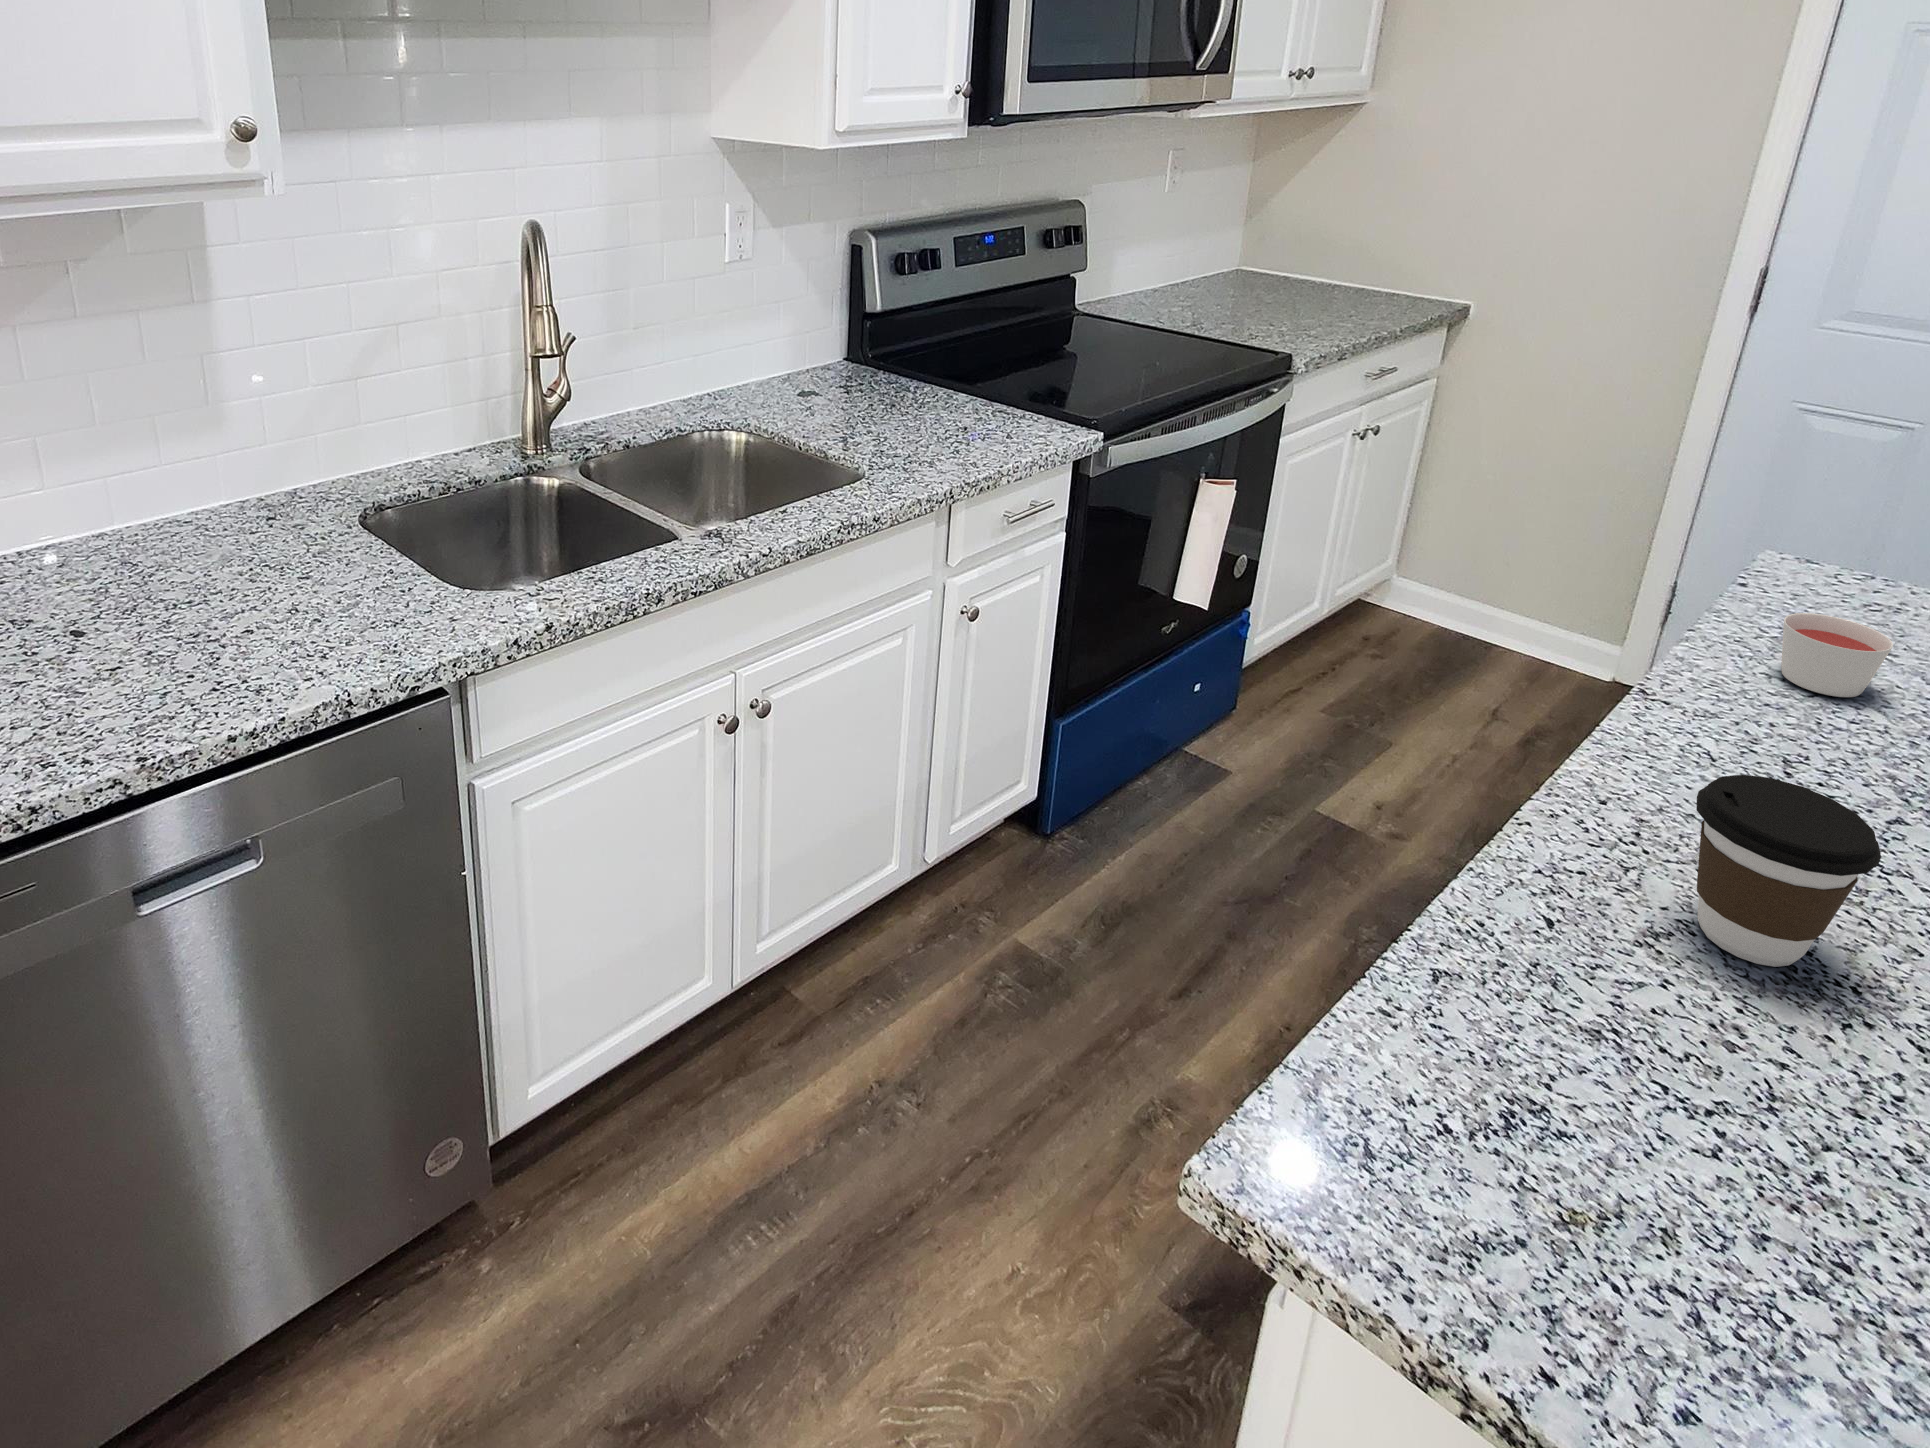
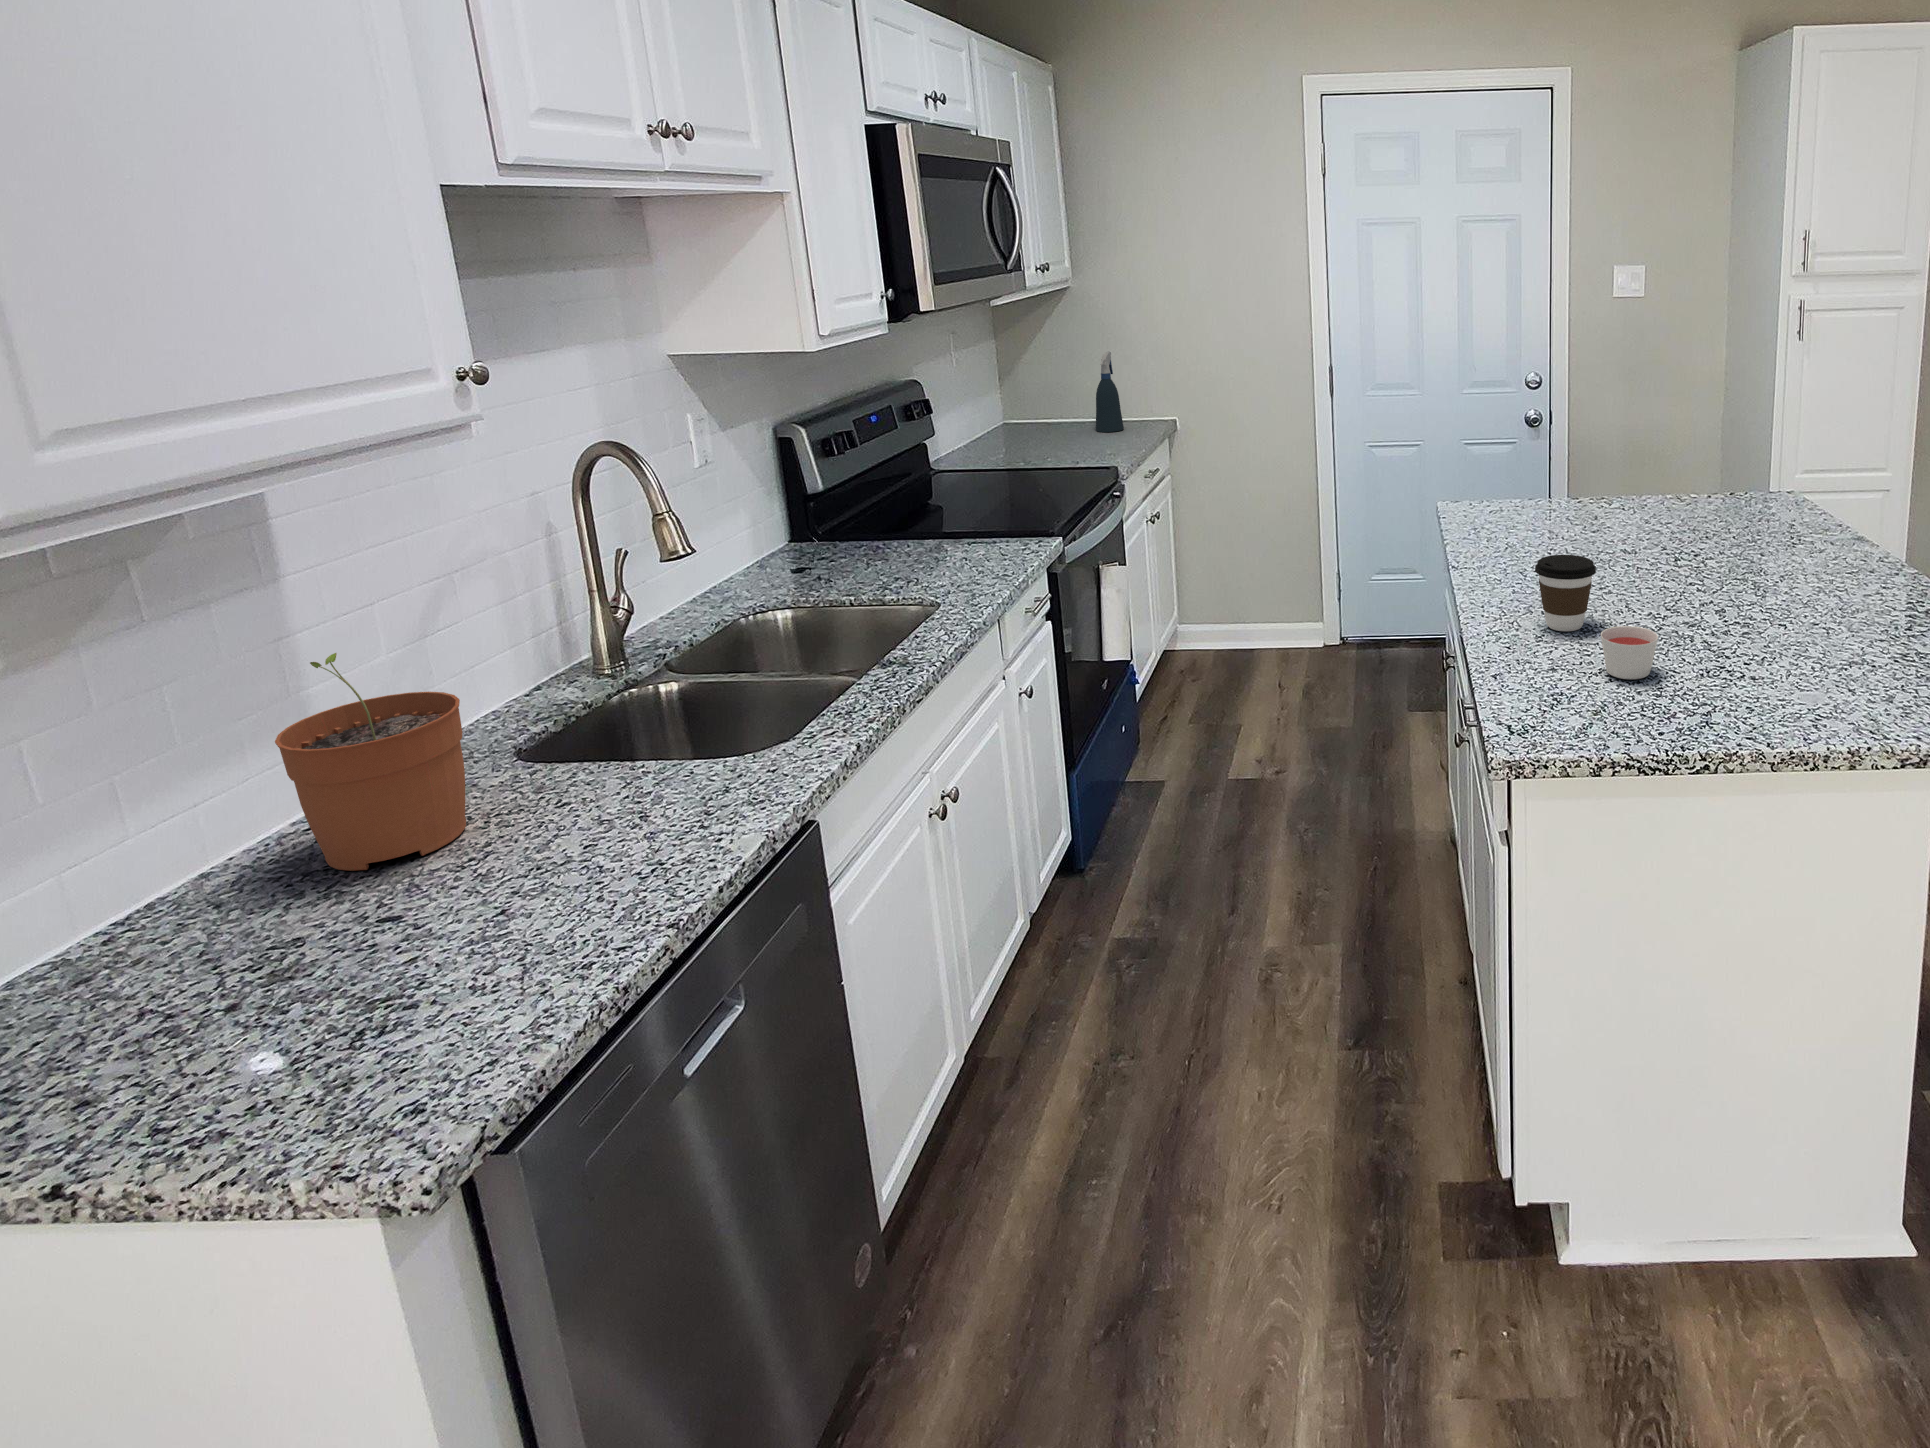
spray bottle: none [1338,198,1389,306] -> present [1096,352,1124,432]
plant pot: none [108,379,254,580] -> present [275,653,466,871]
candle: present [1781,613,1893,697] -> present [1601,626,1658,679]

